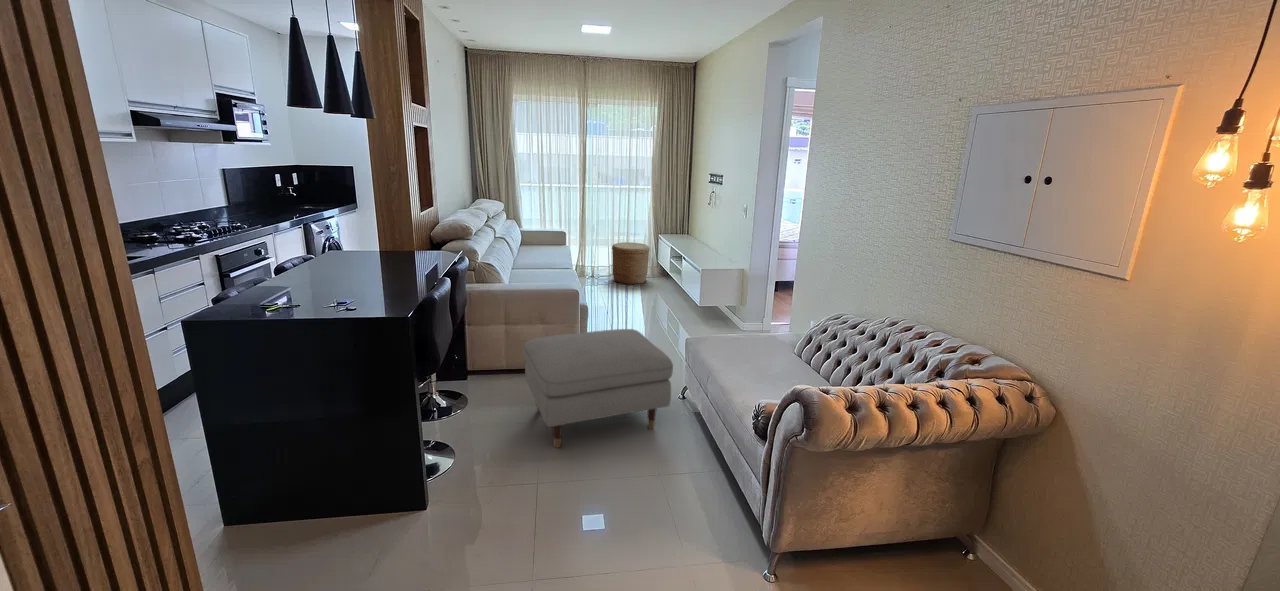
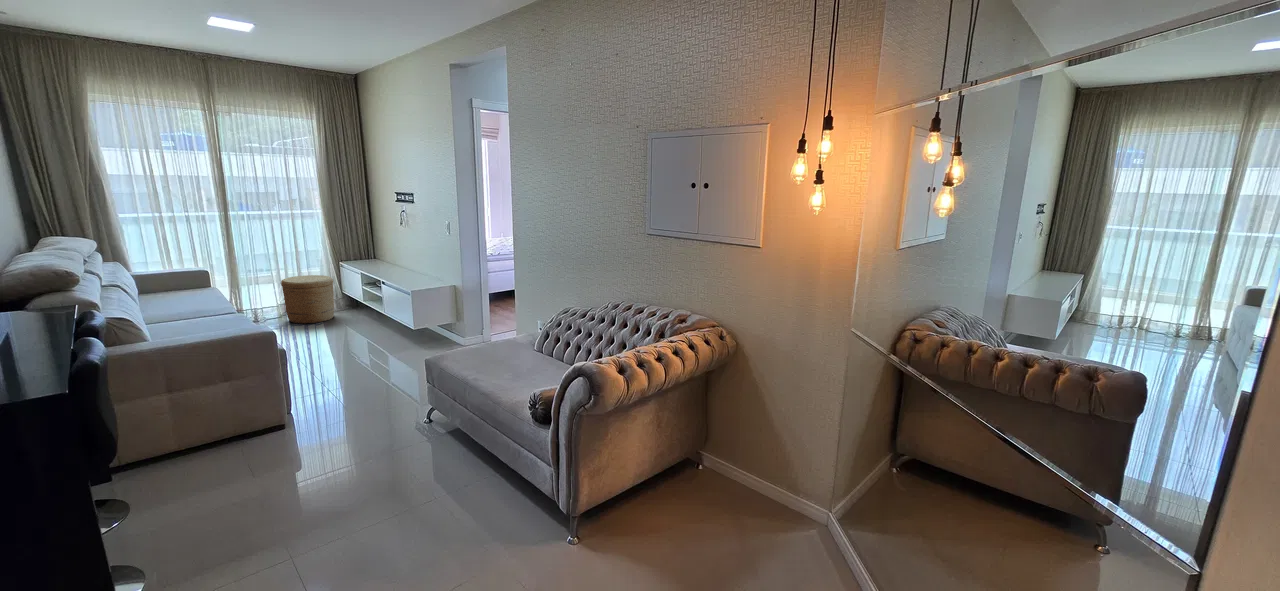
ottoman: present [523,329,673,448] -> none [210,362,425,519]

